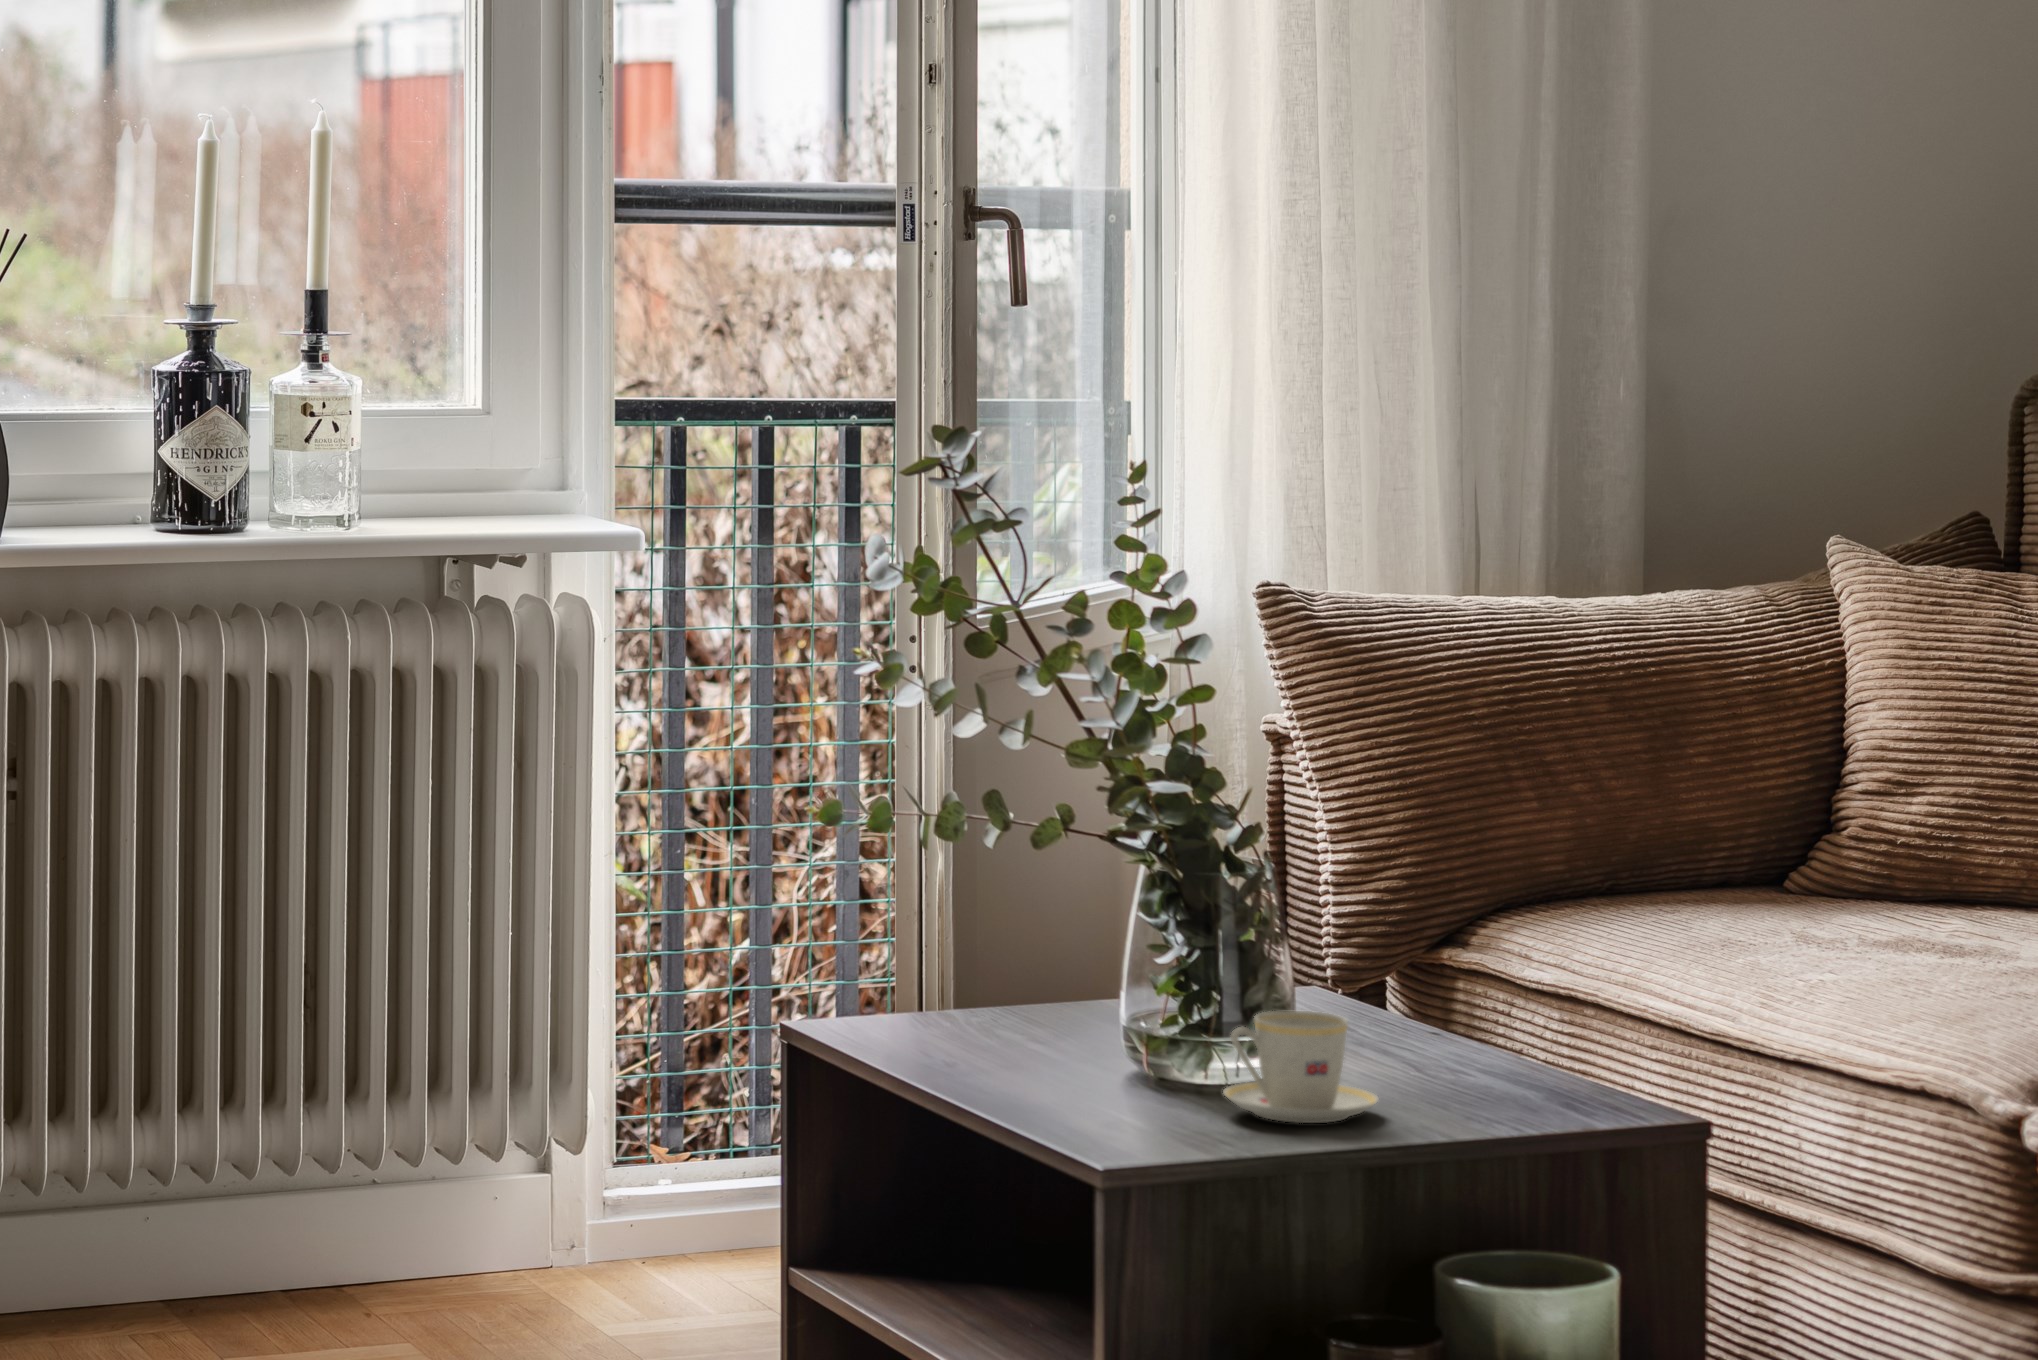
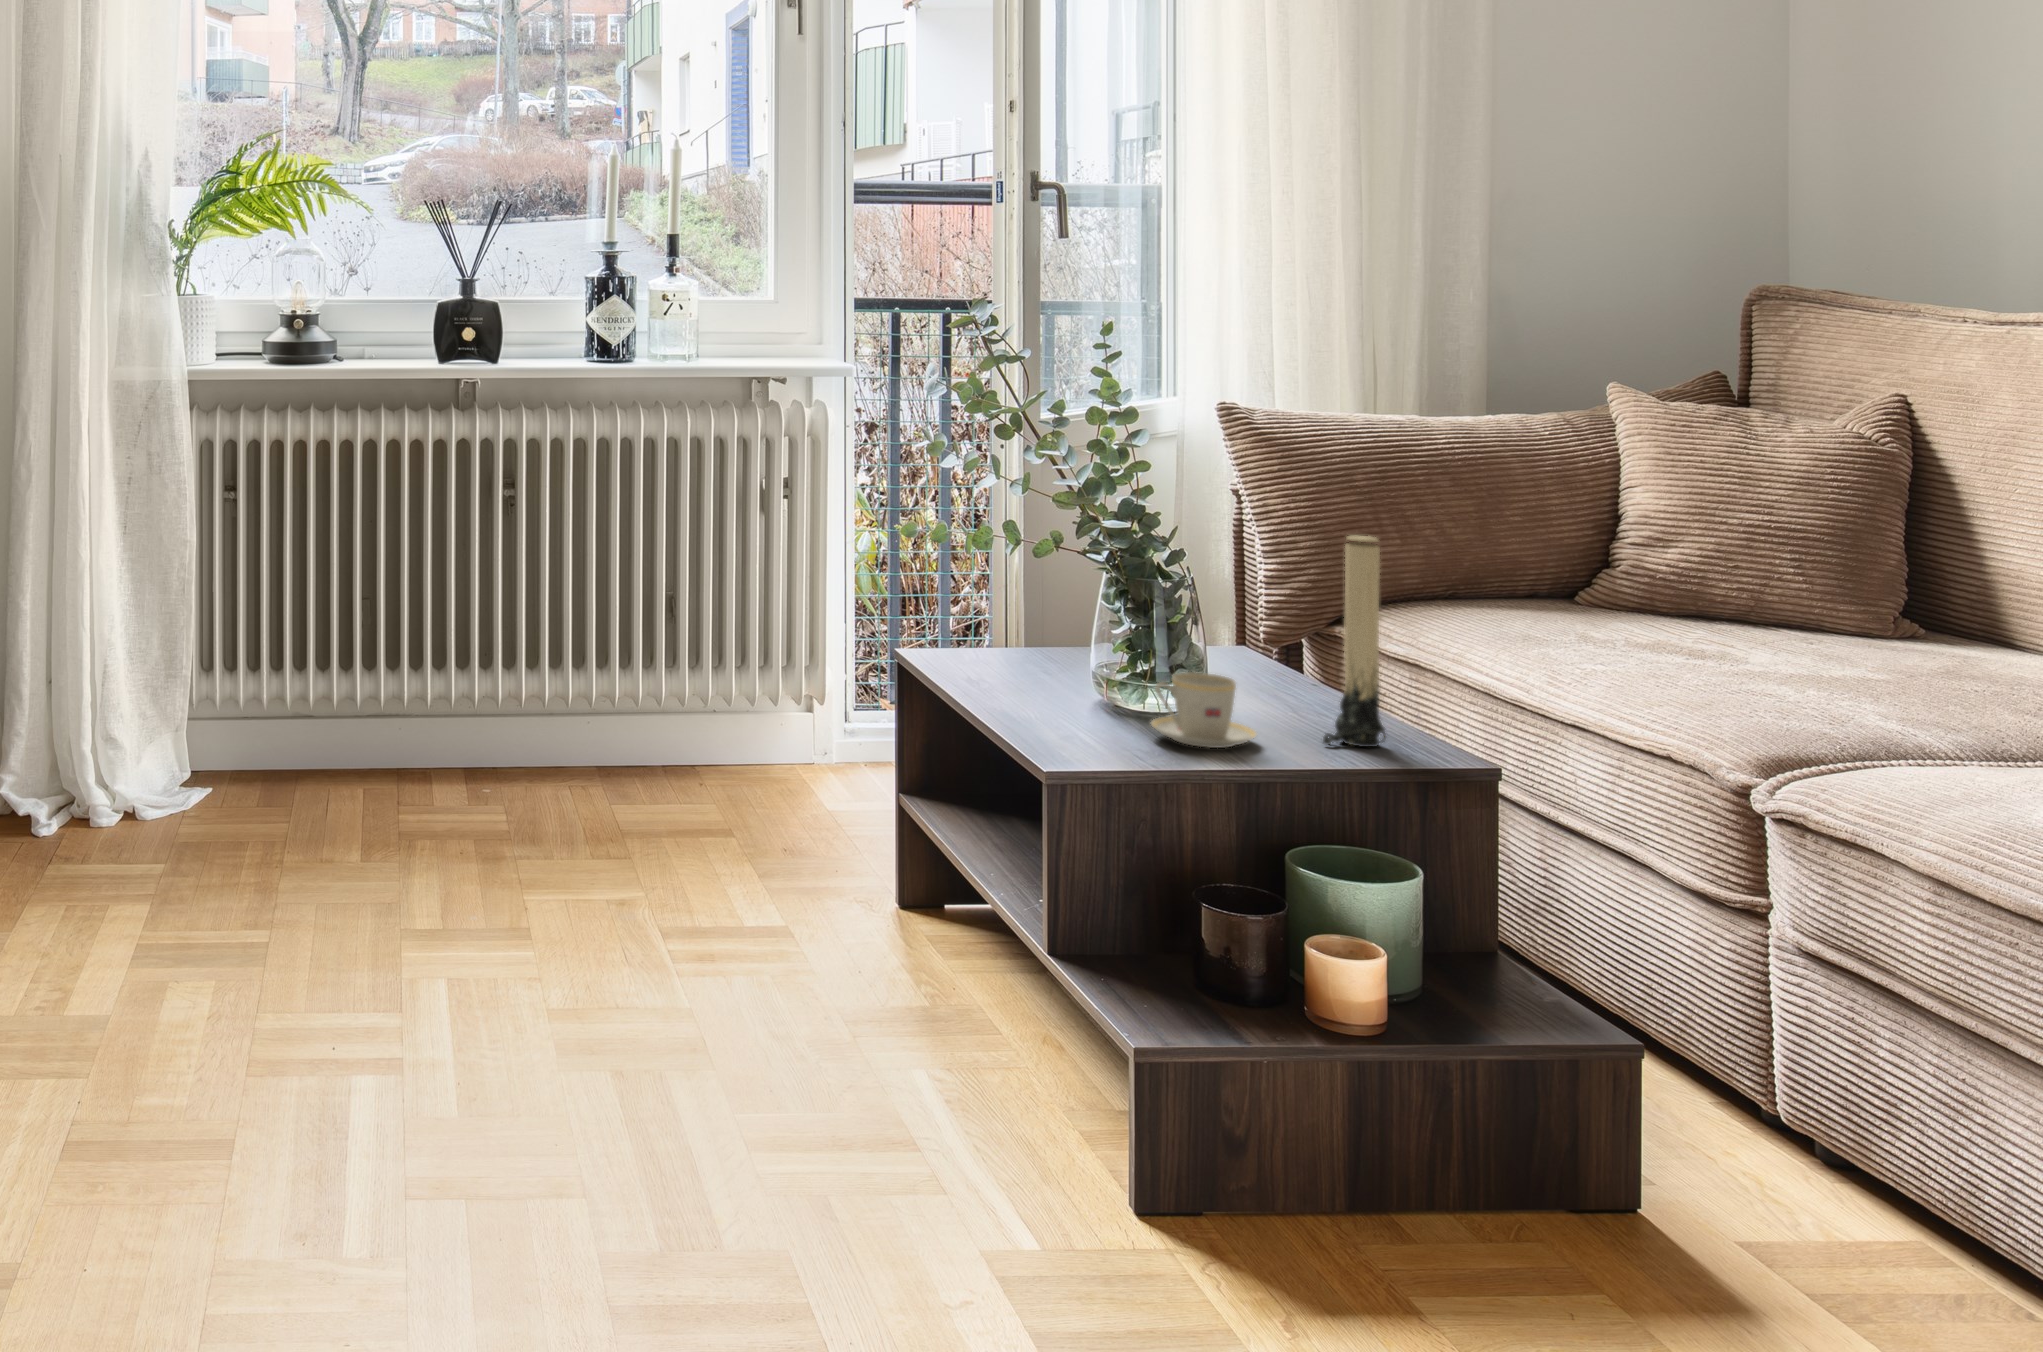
candle: none [1469,786,1556,1108] -> present [1323,536,1385,747]

